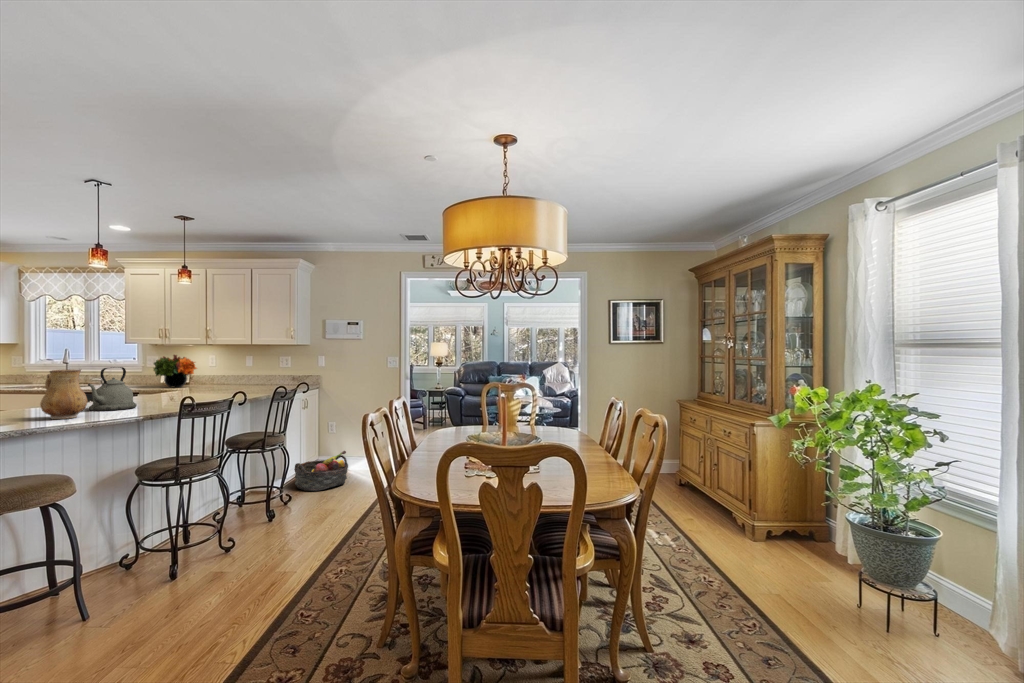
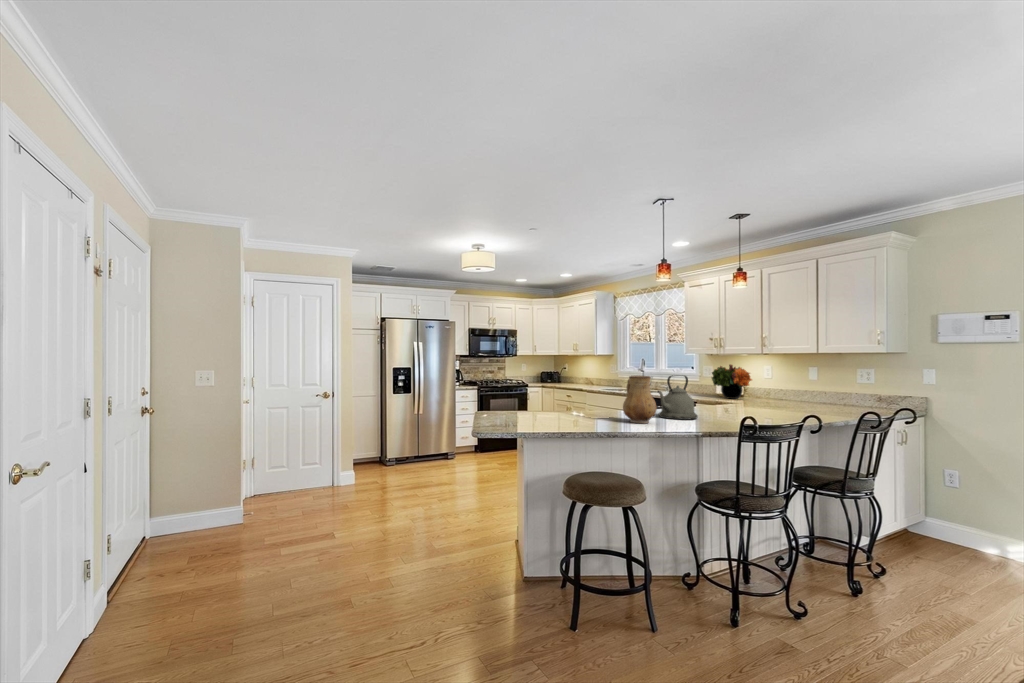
basket: present [294,451,348,491] -> none [881,520,979,574]

